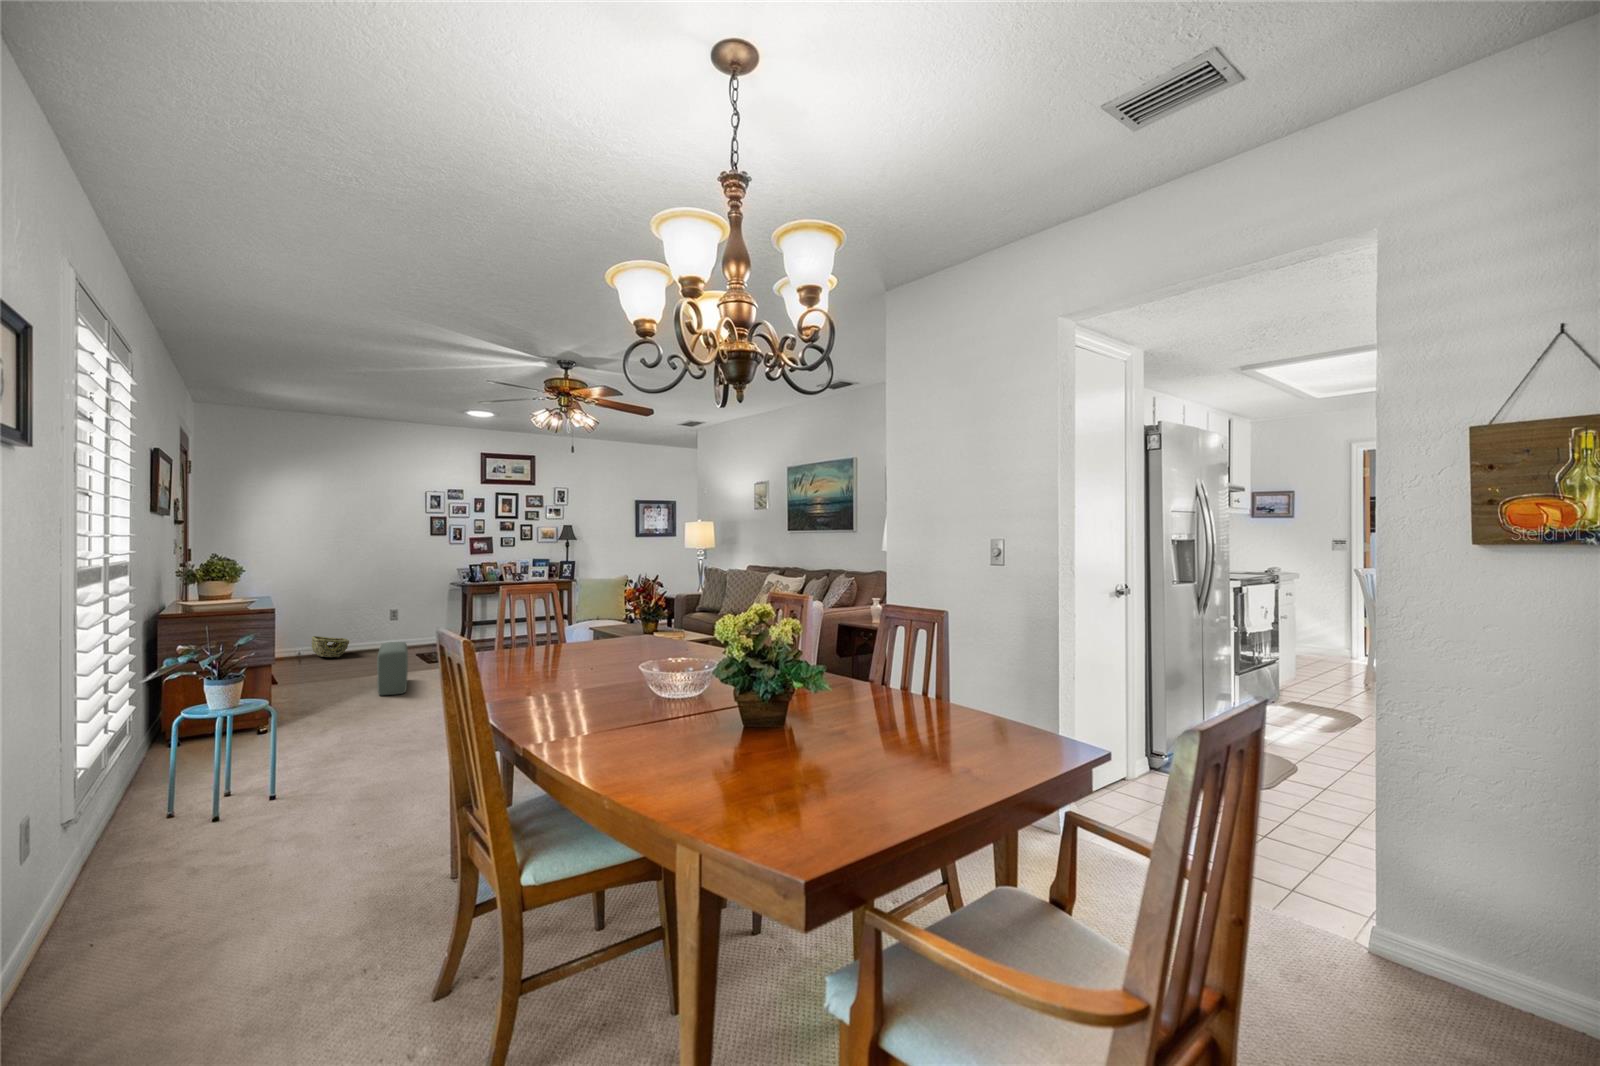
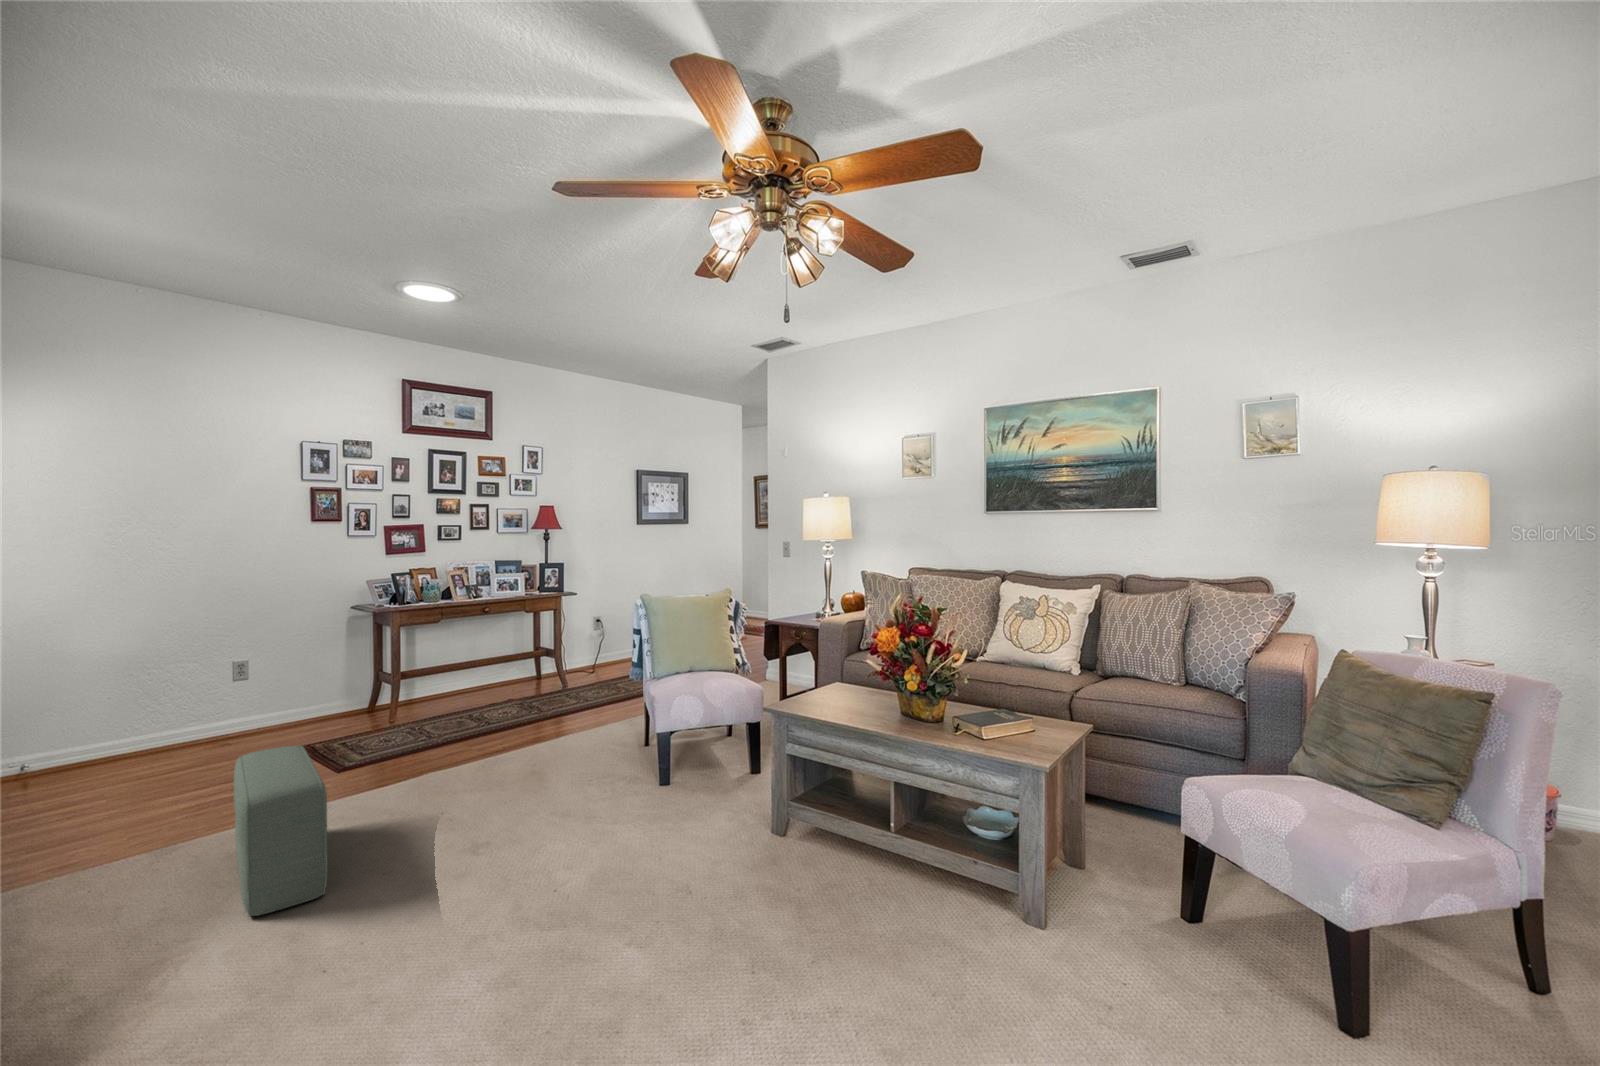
woven basket: present [312,636,349,658] -> none [45,726,140,774]

